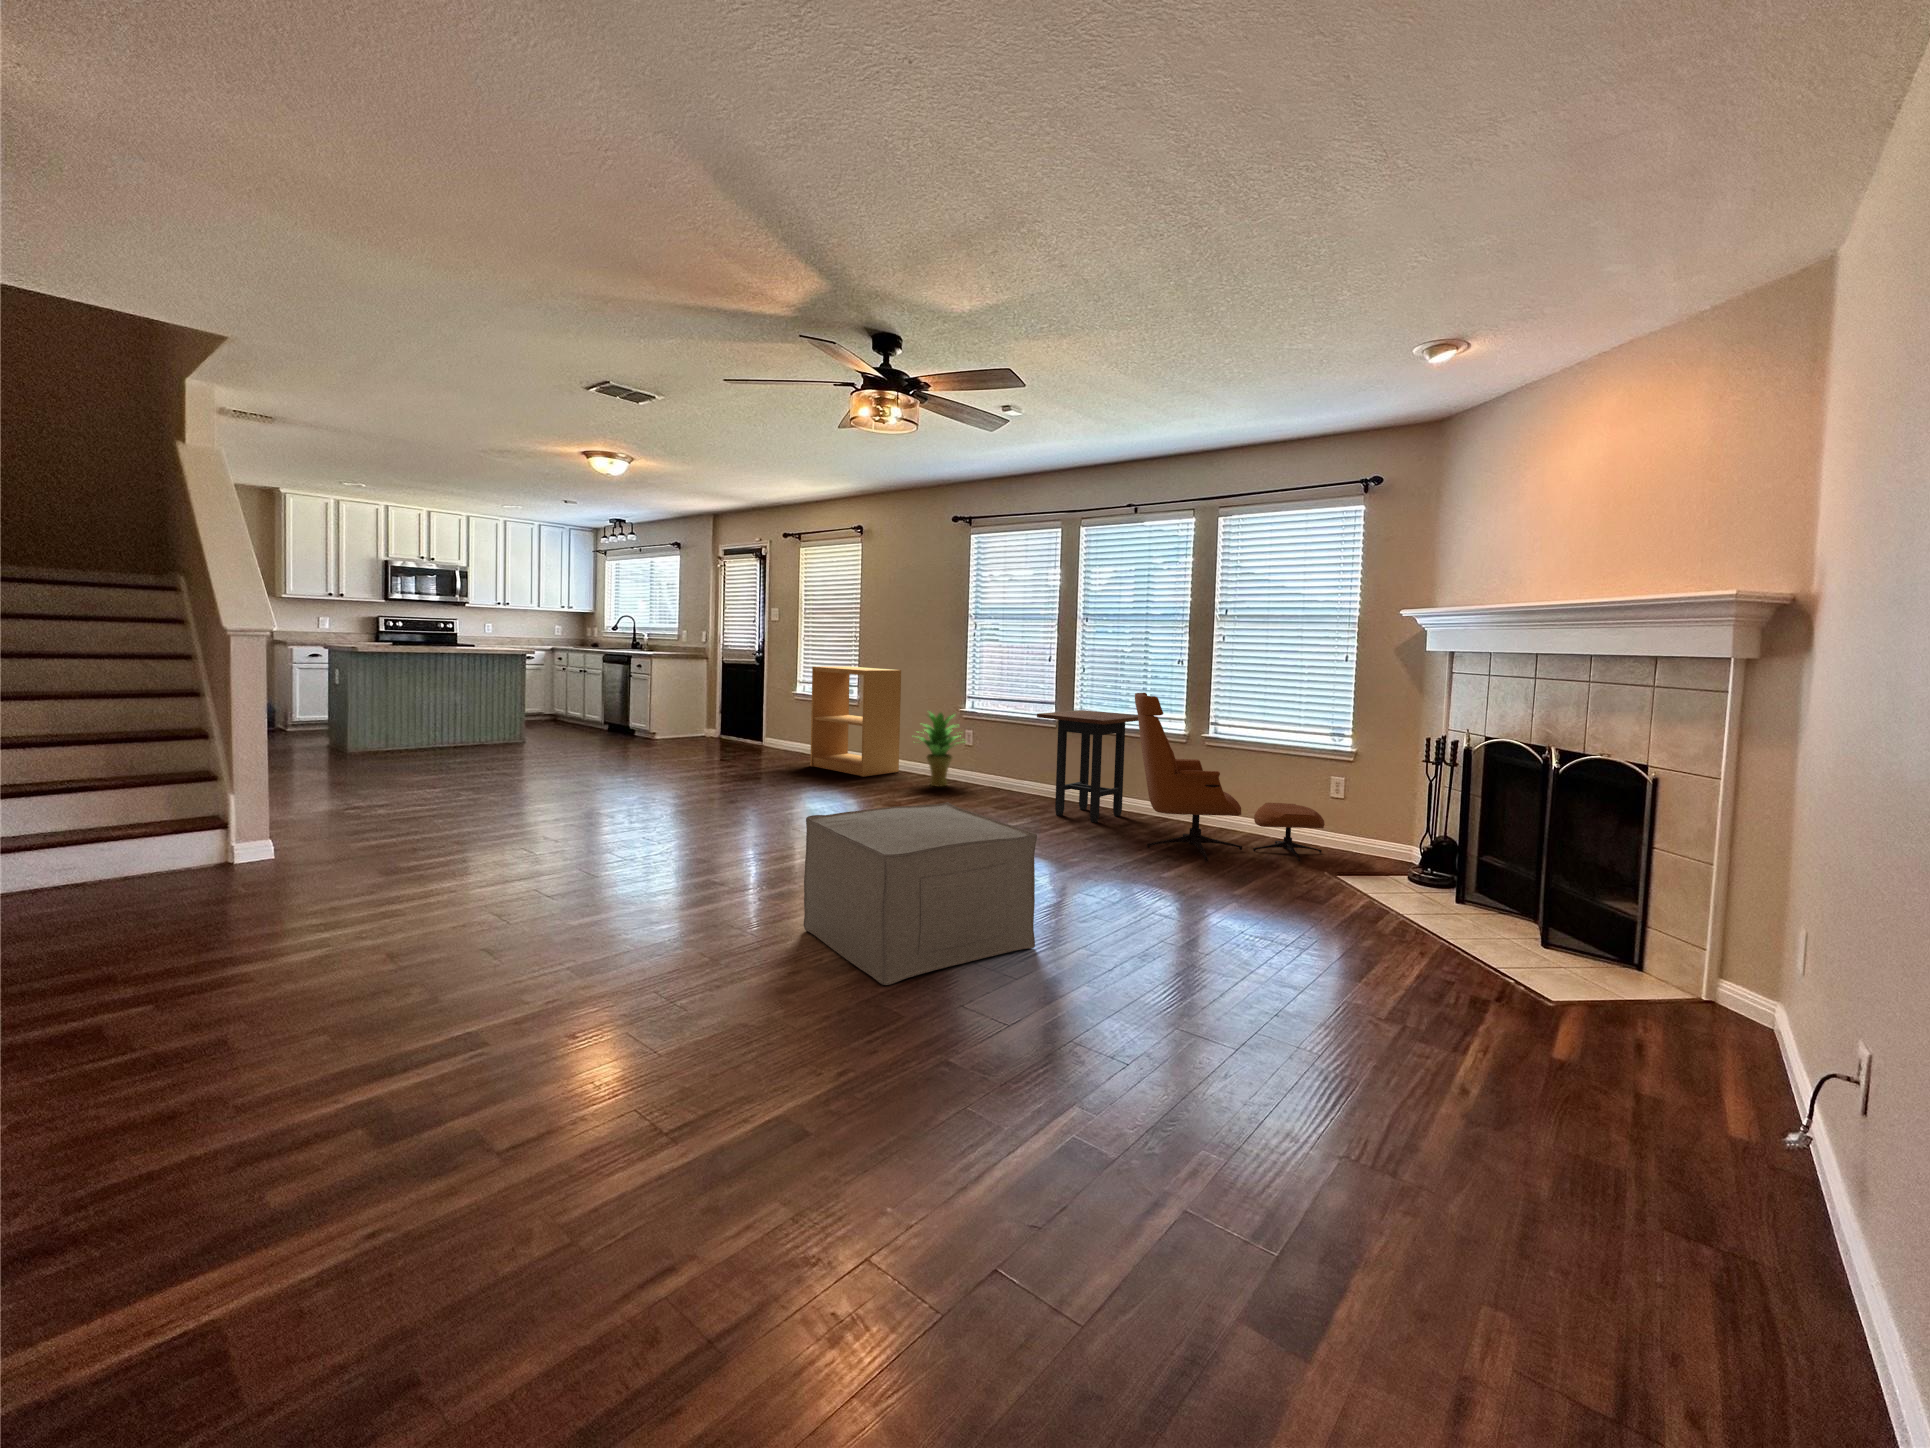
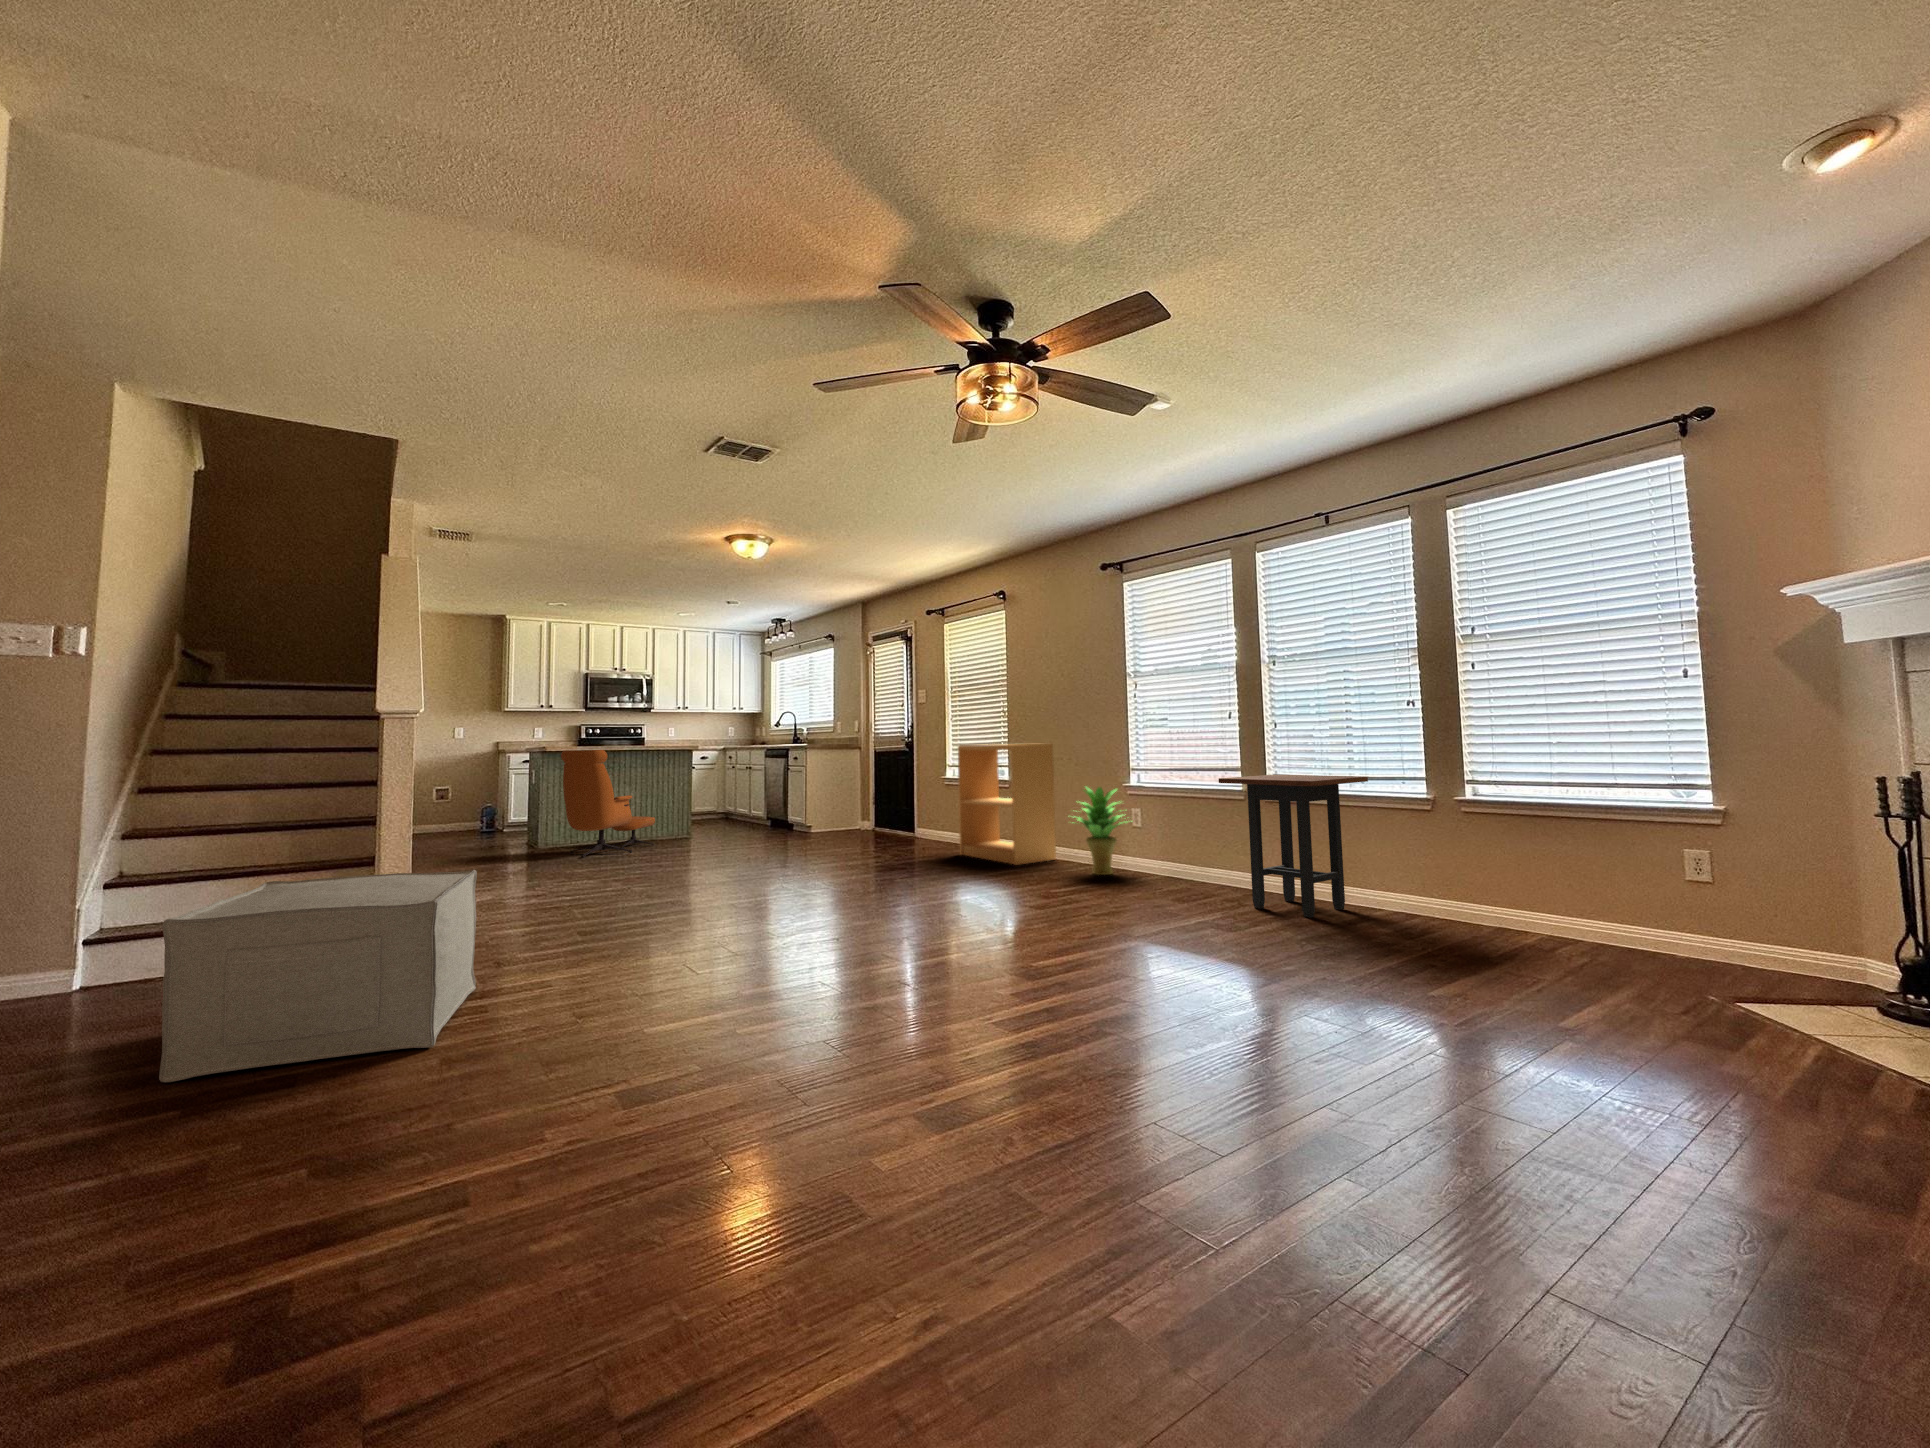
lounge chair: present [1135,693,1325,861] -> present [561,750,655,858]
ottoman: present [803,802,1037,985] -> present [159,870,477,1082]

